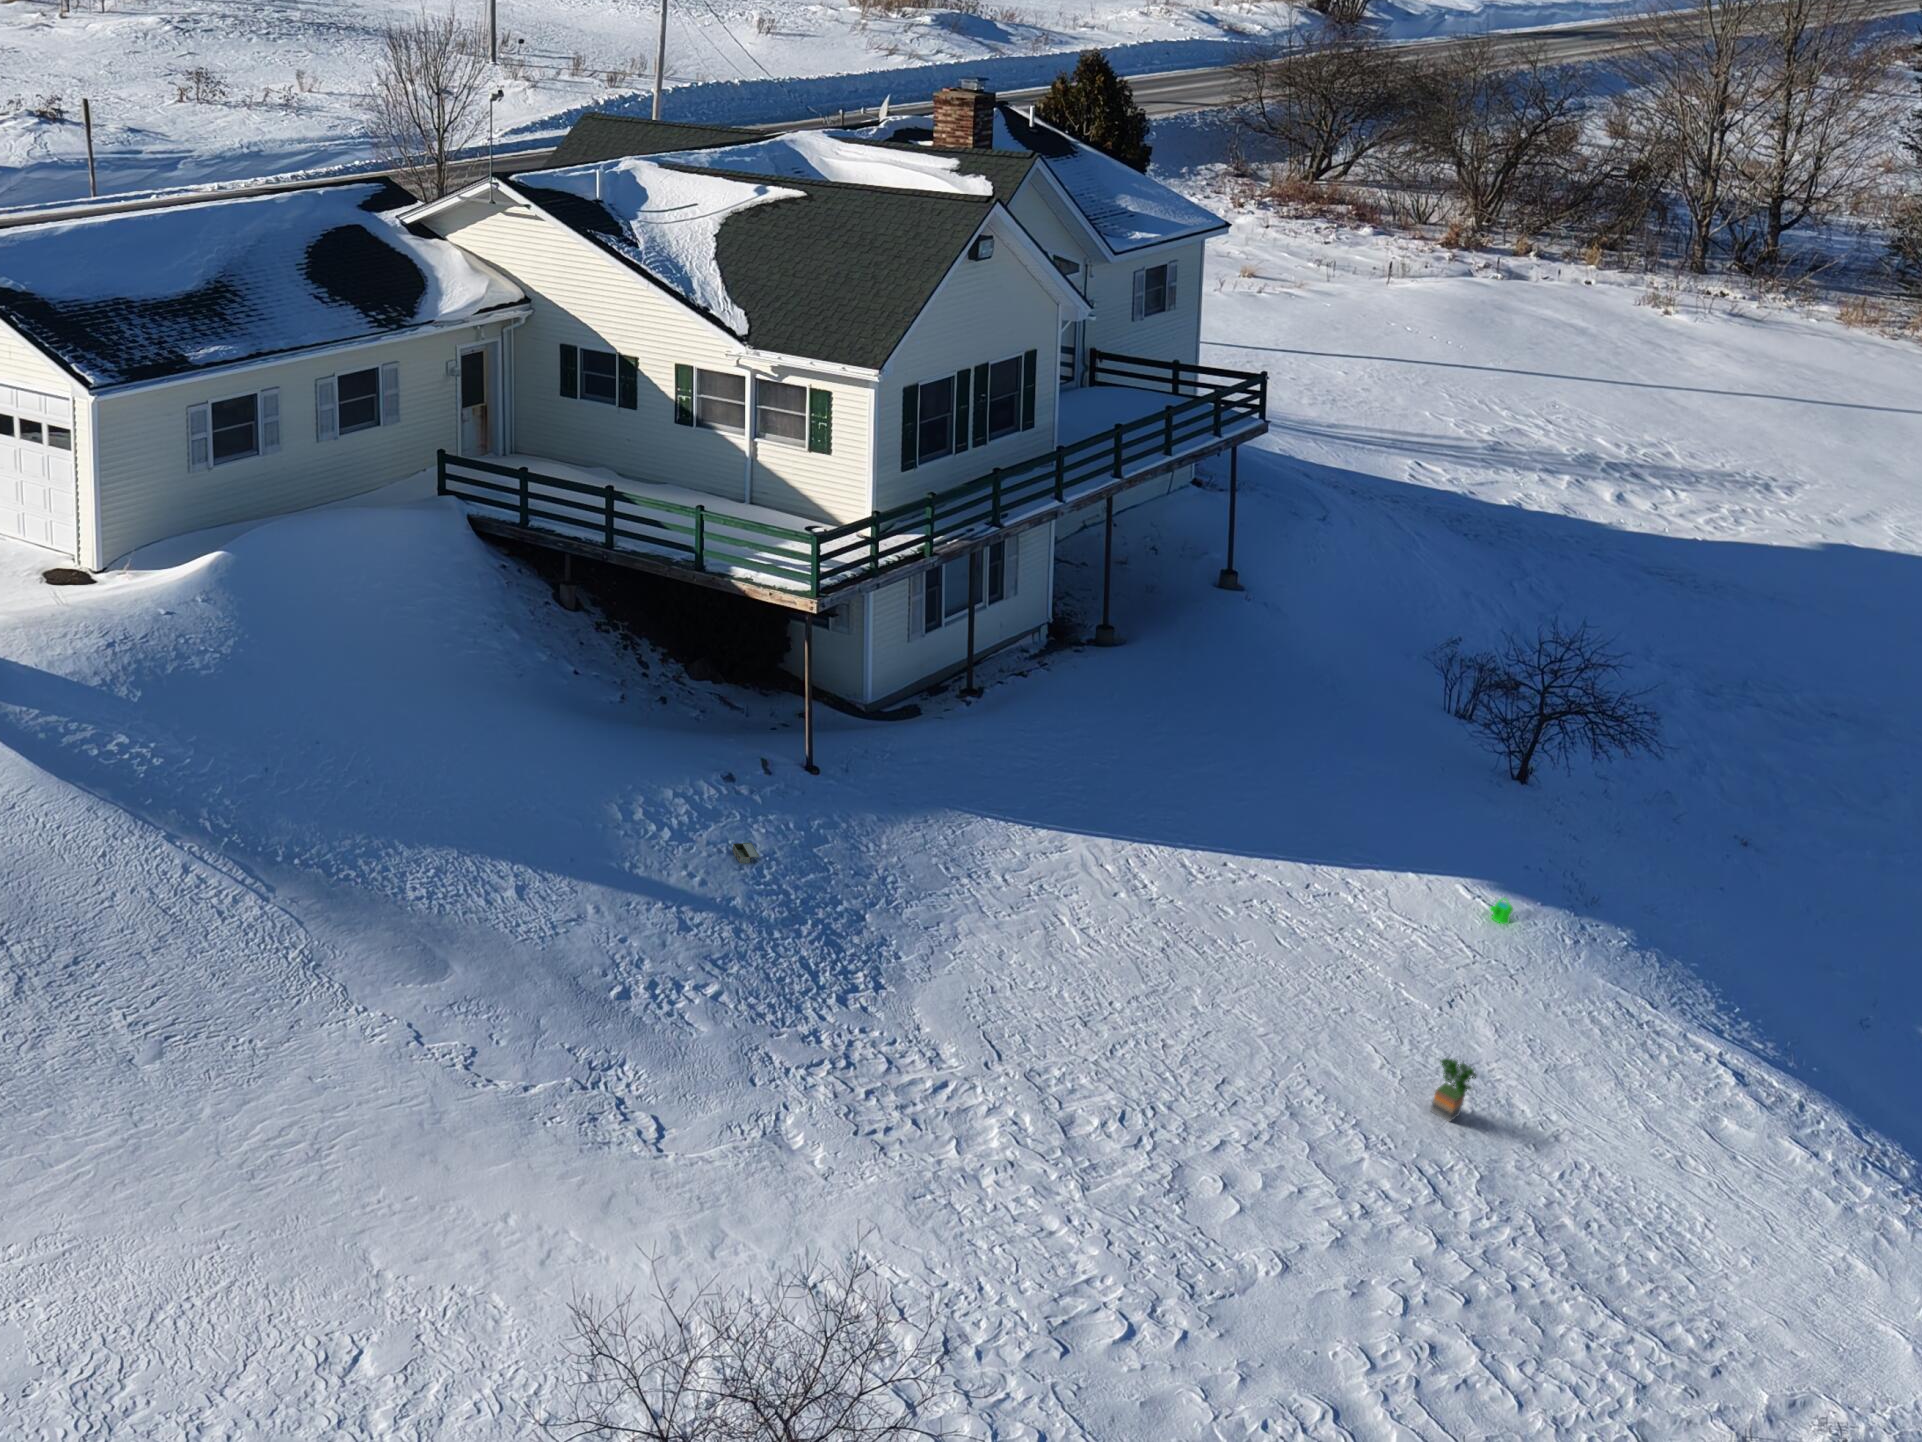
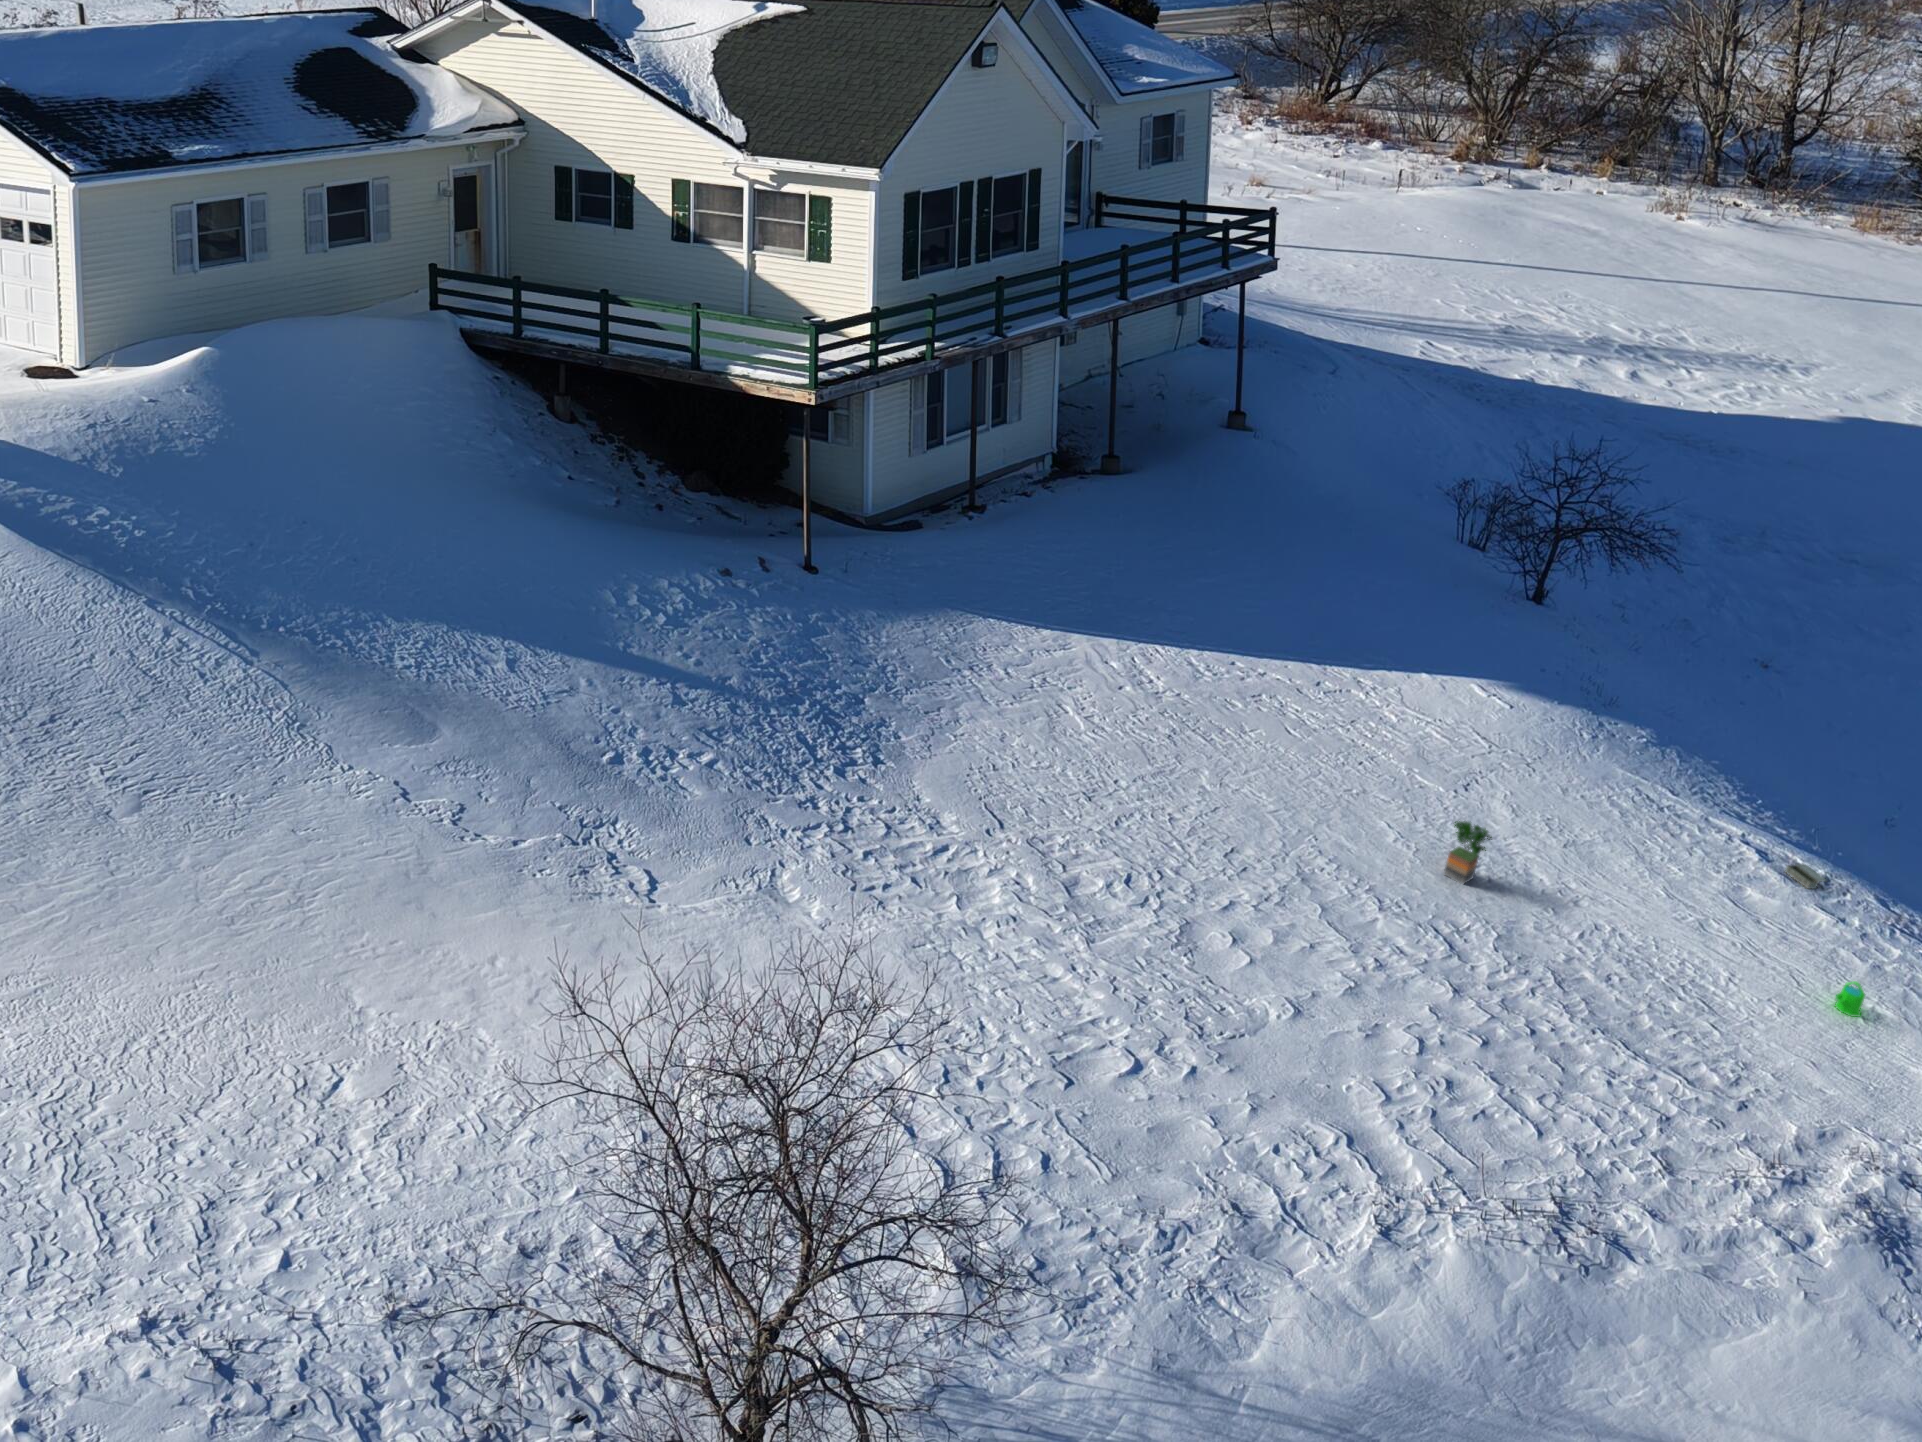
toolbox: present [733,843,759,863] -> present [1785,864,1826,889]
watering can: present [1490,898,1513,924] -> present [1835,981,1865,1017]

